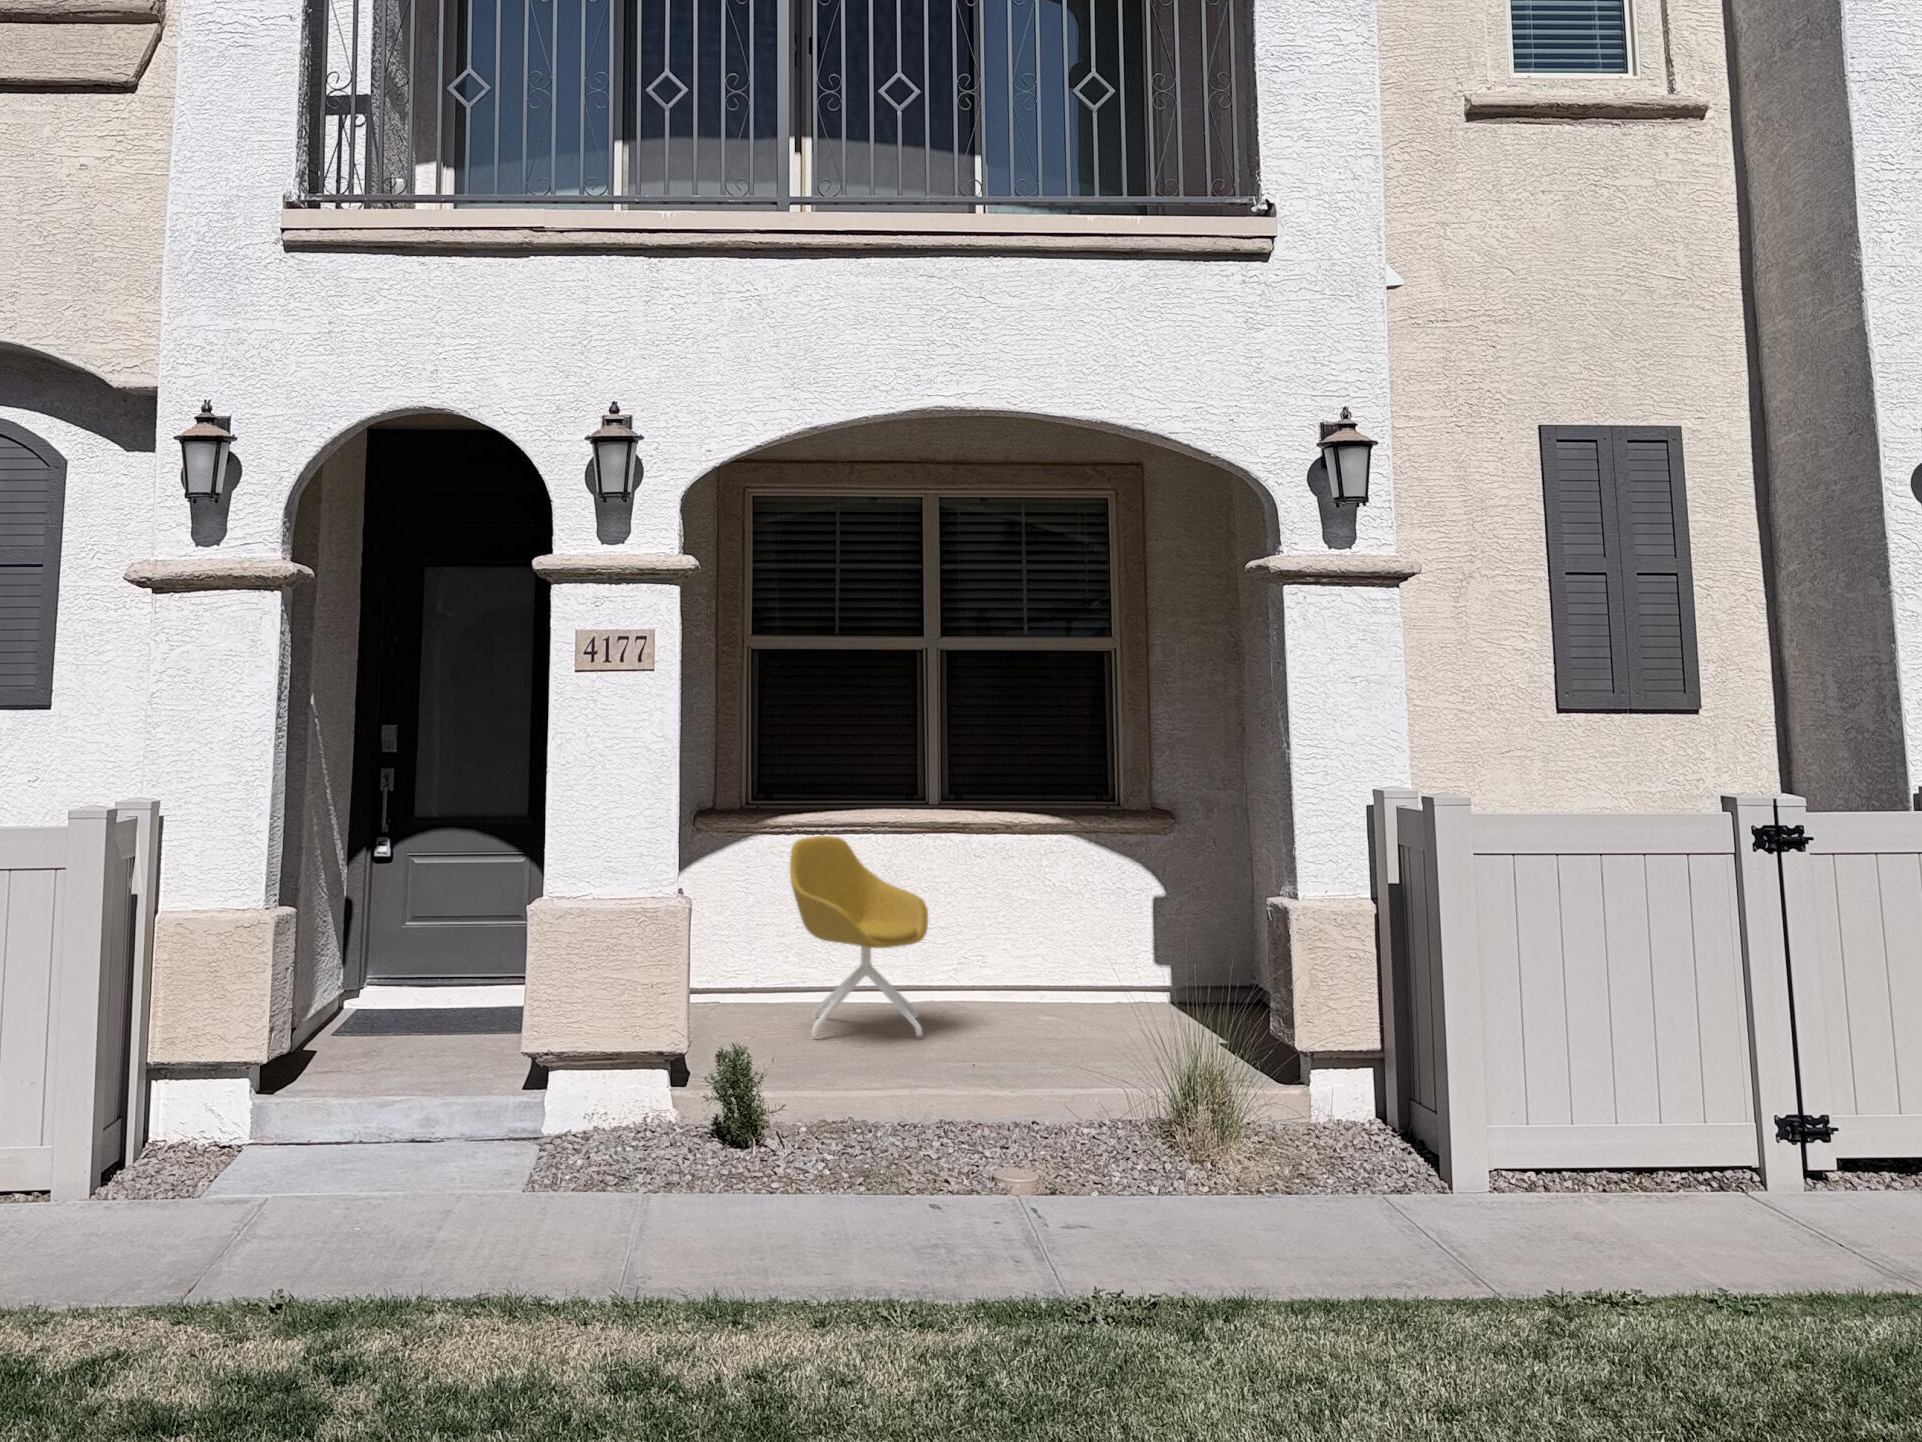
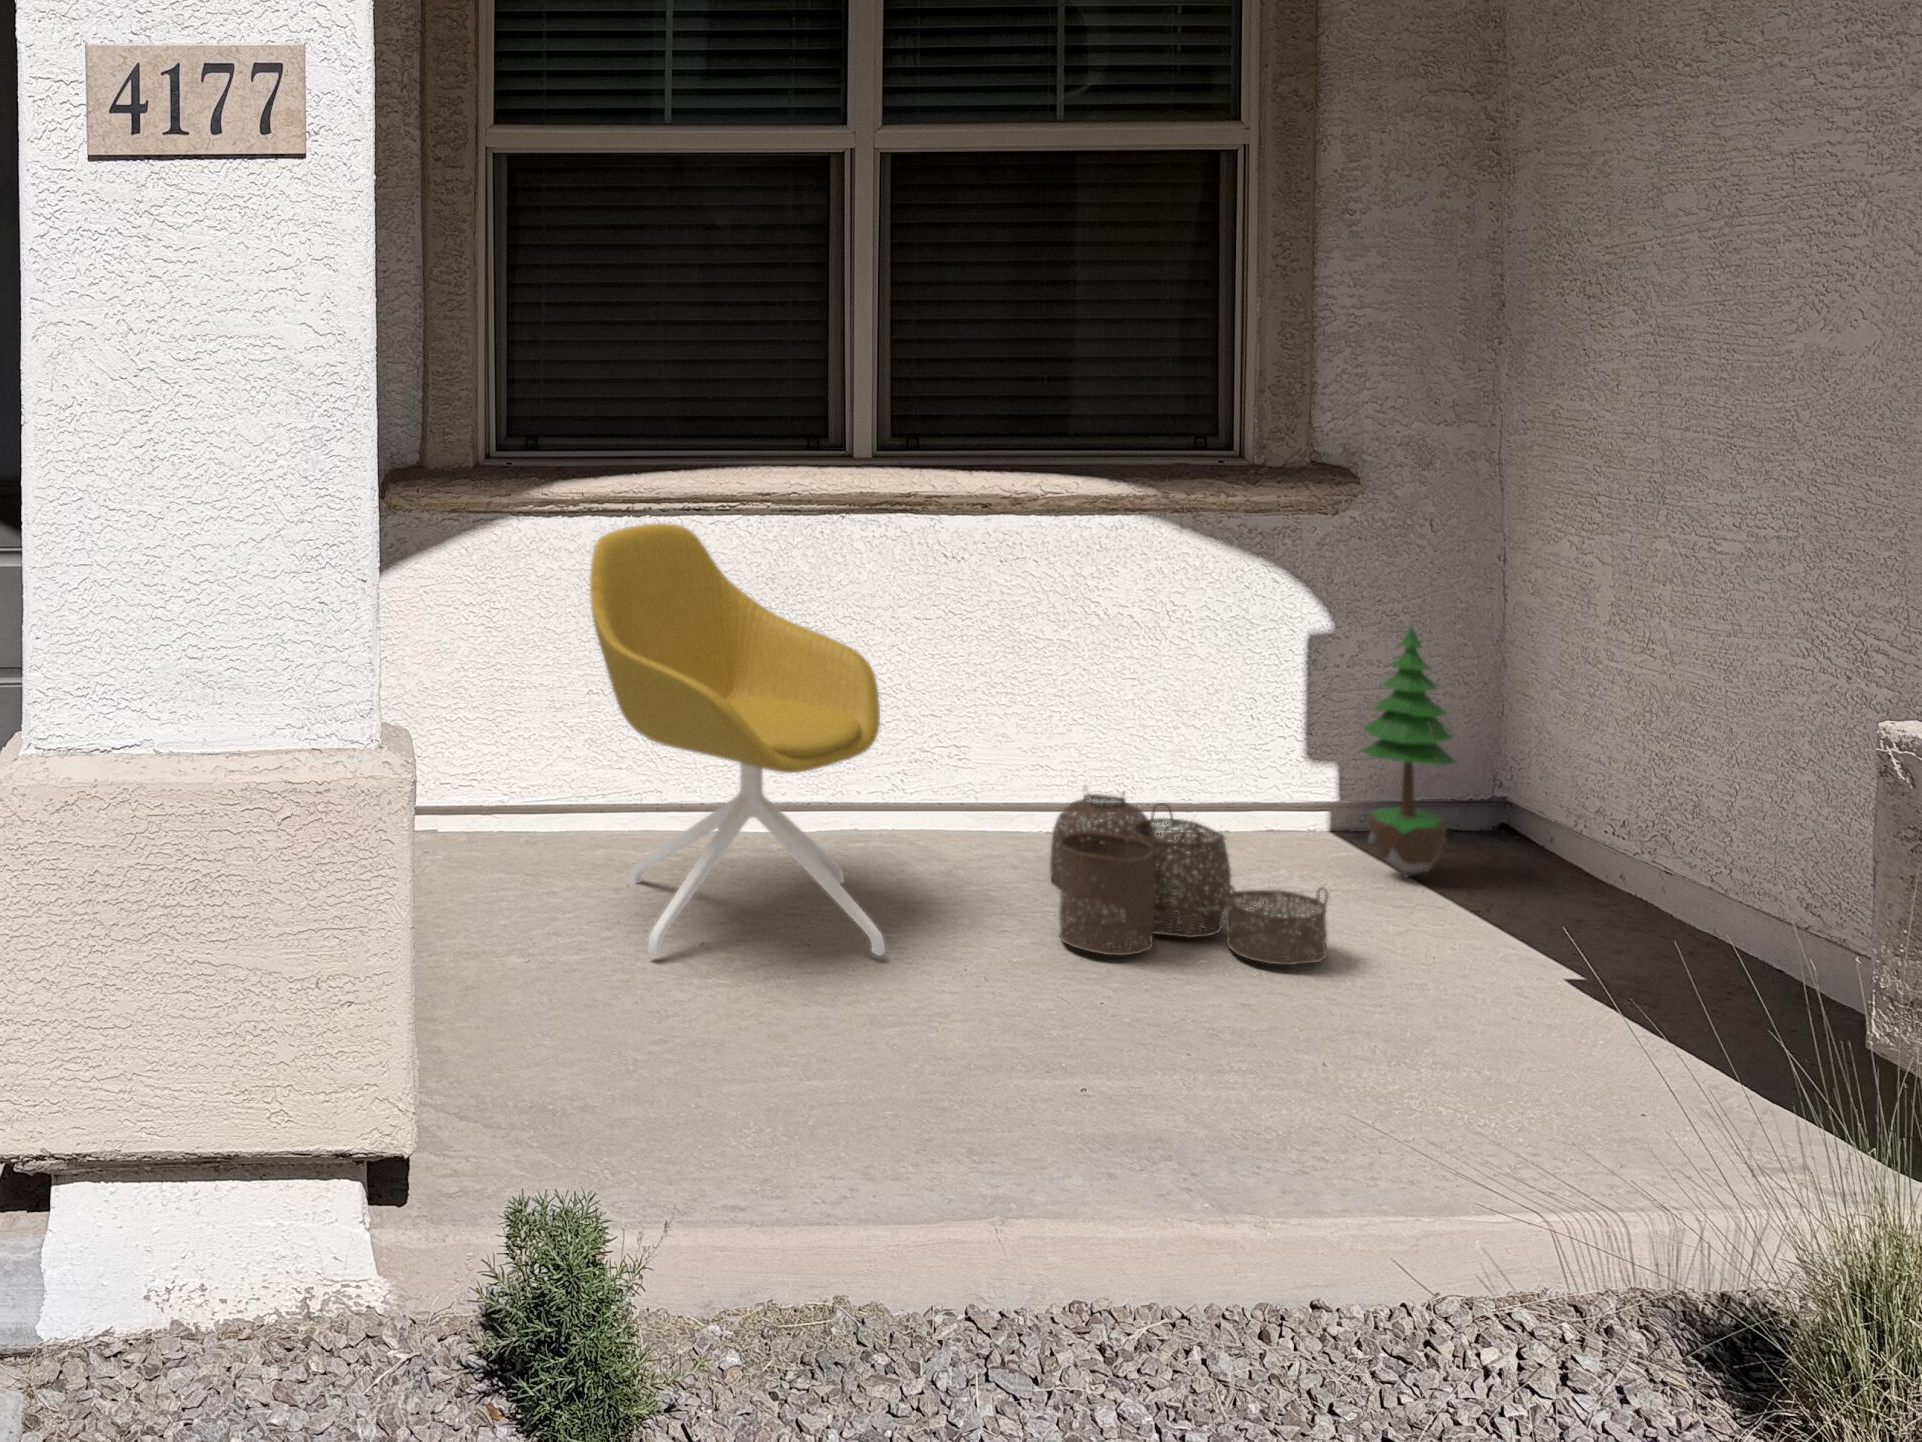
potted tree: none [1171,886,1216,1015] -> present [1361,627,1456,877]
woven basket: none [1006,968,1128,1038] -> present [1050,794,1328,965]

